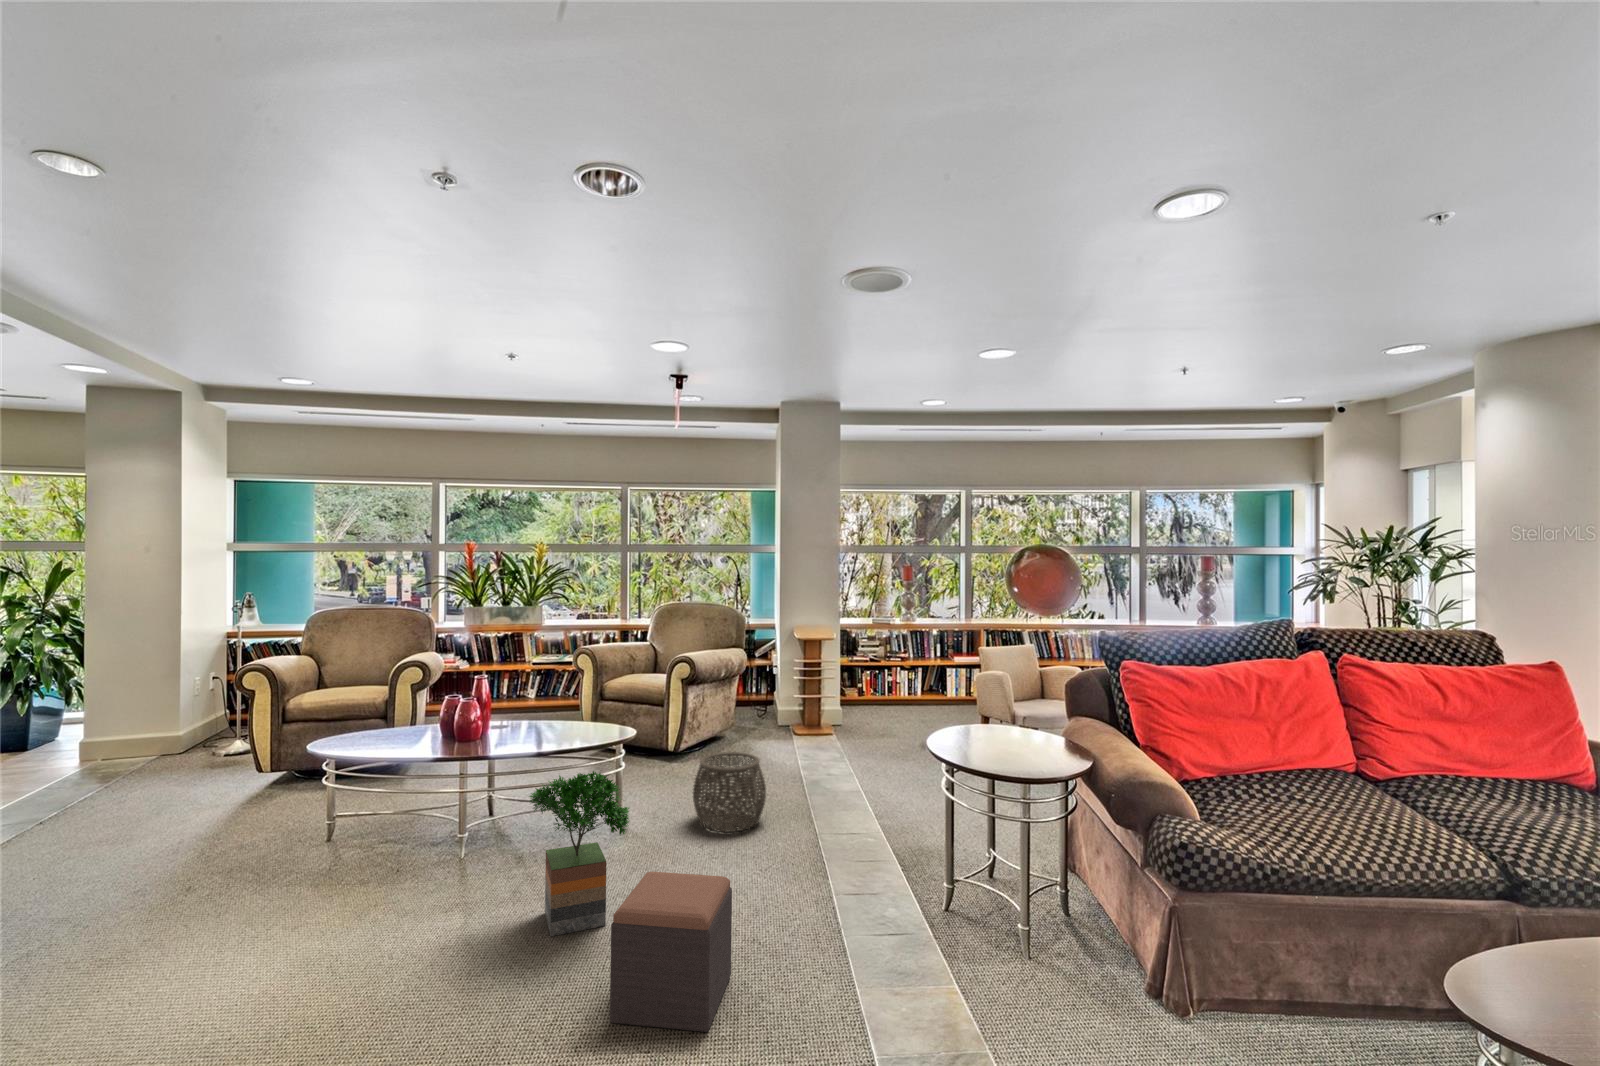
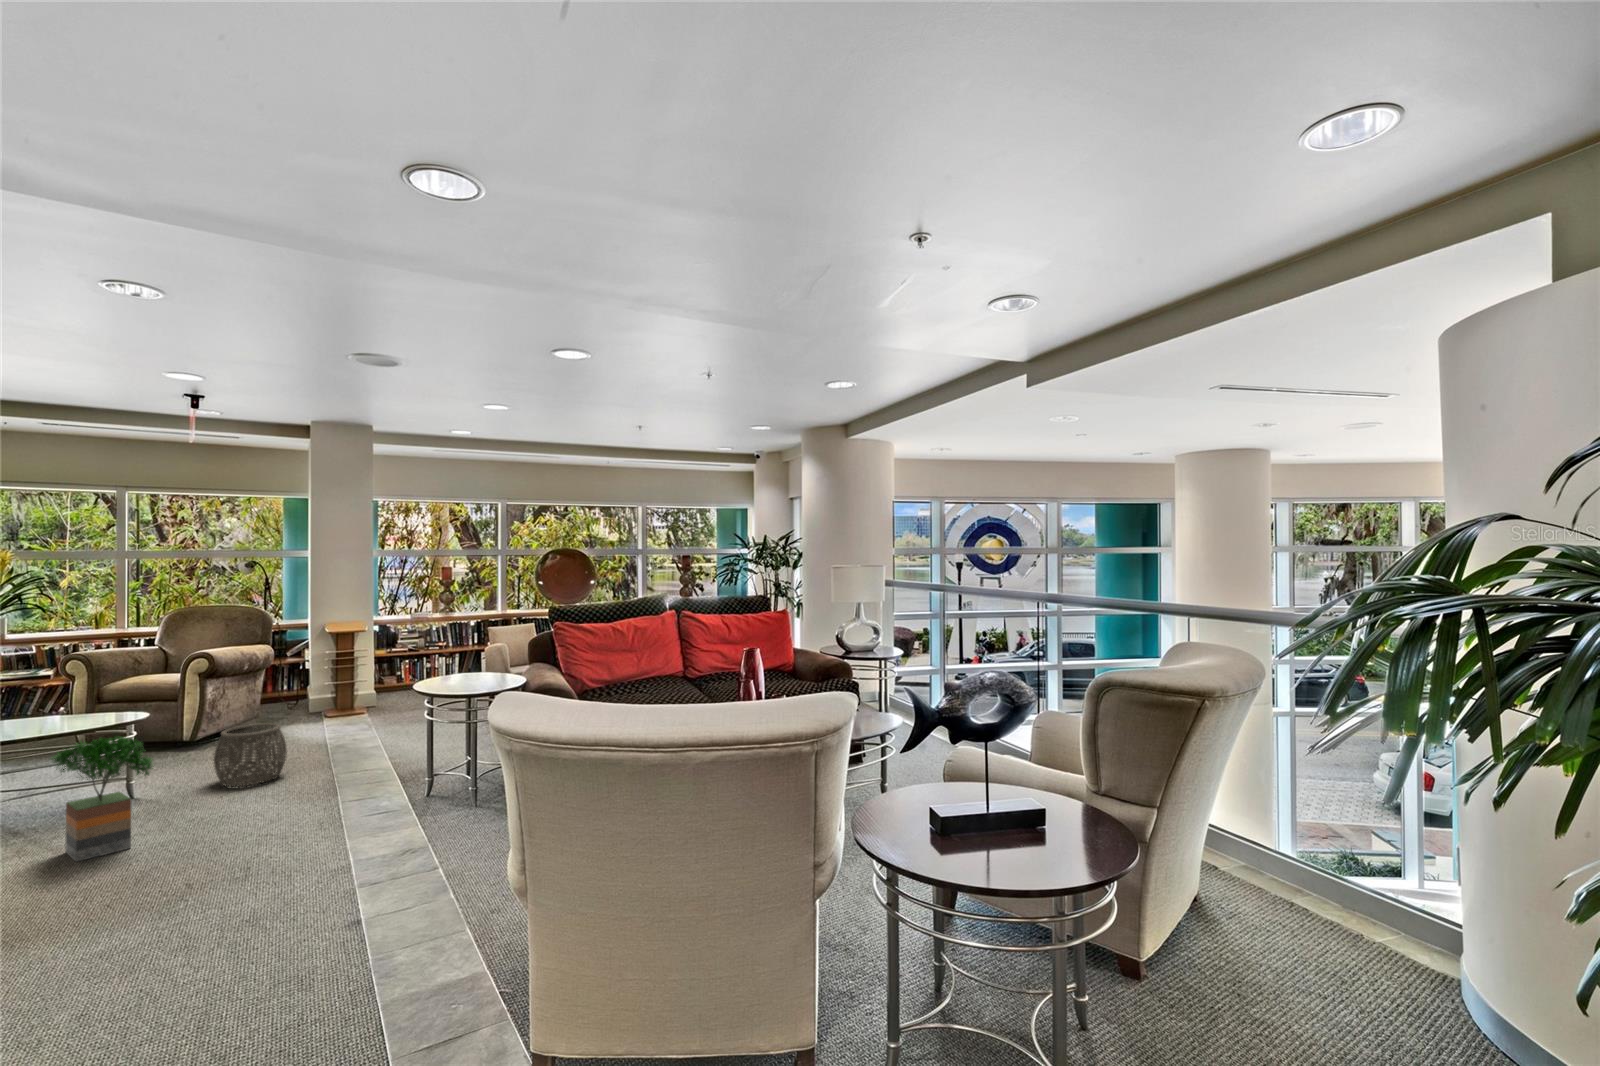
footstool: present [610,872,732,1032] -> none [145,783,249,885]

